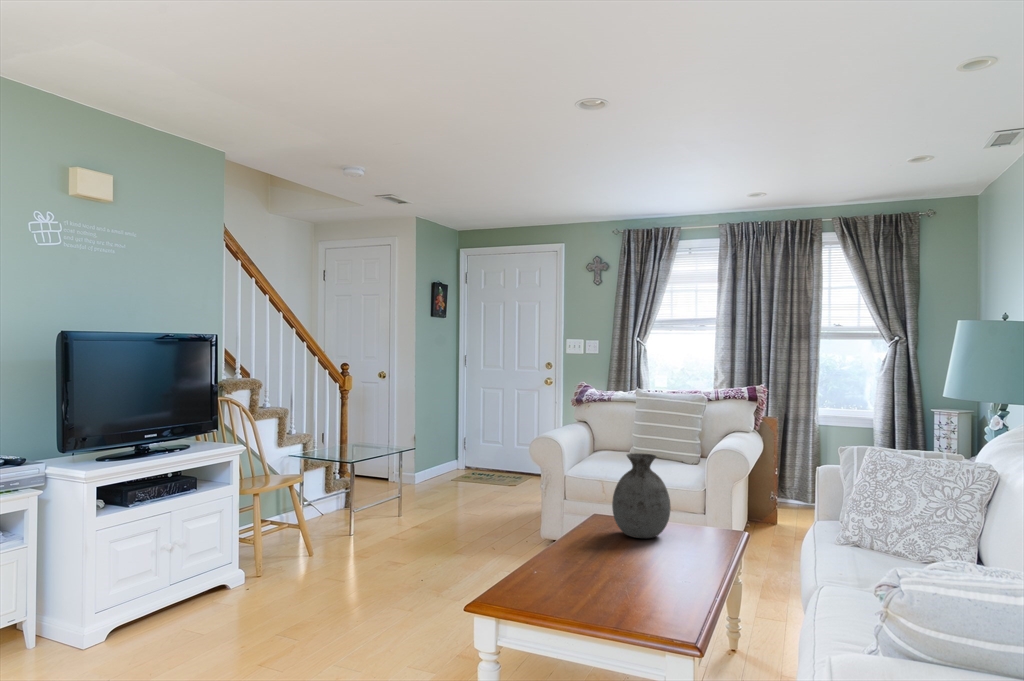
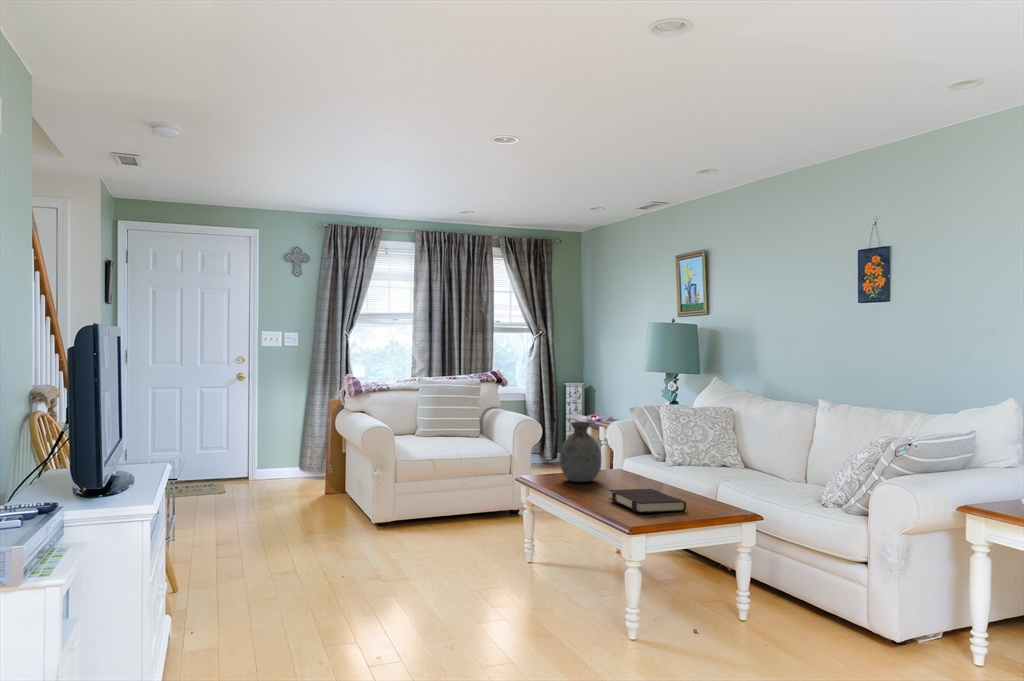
book: none [537,551,643,608] -> present [609,489,686,513]

